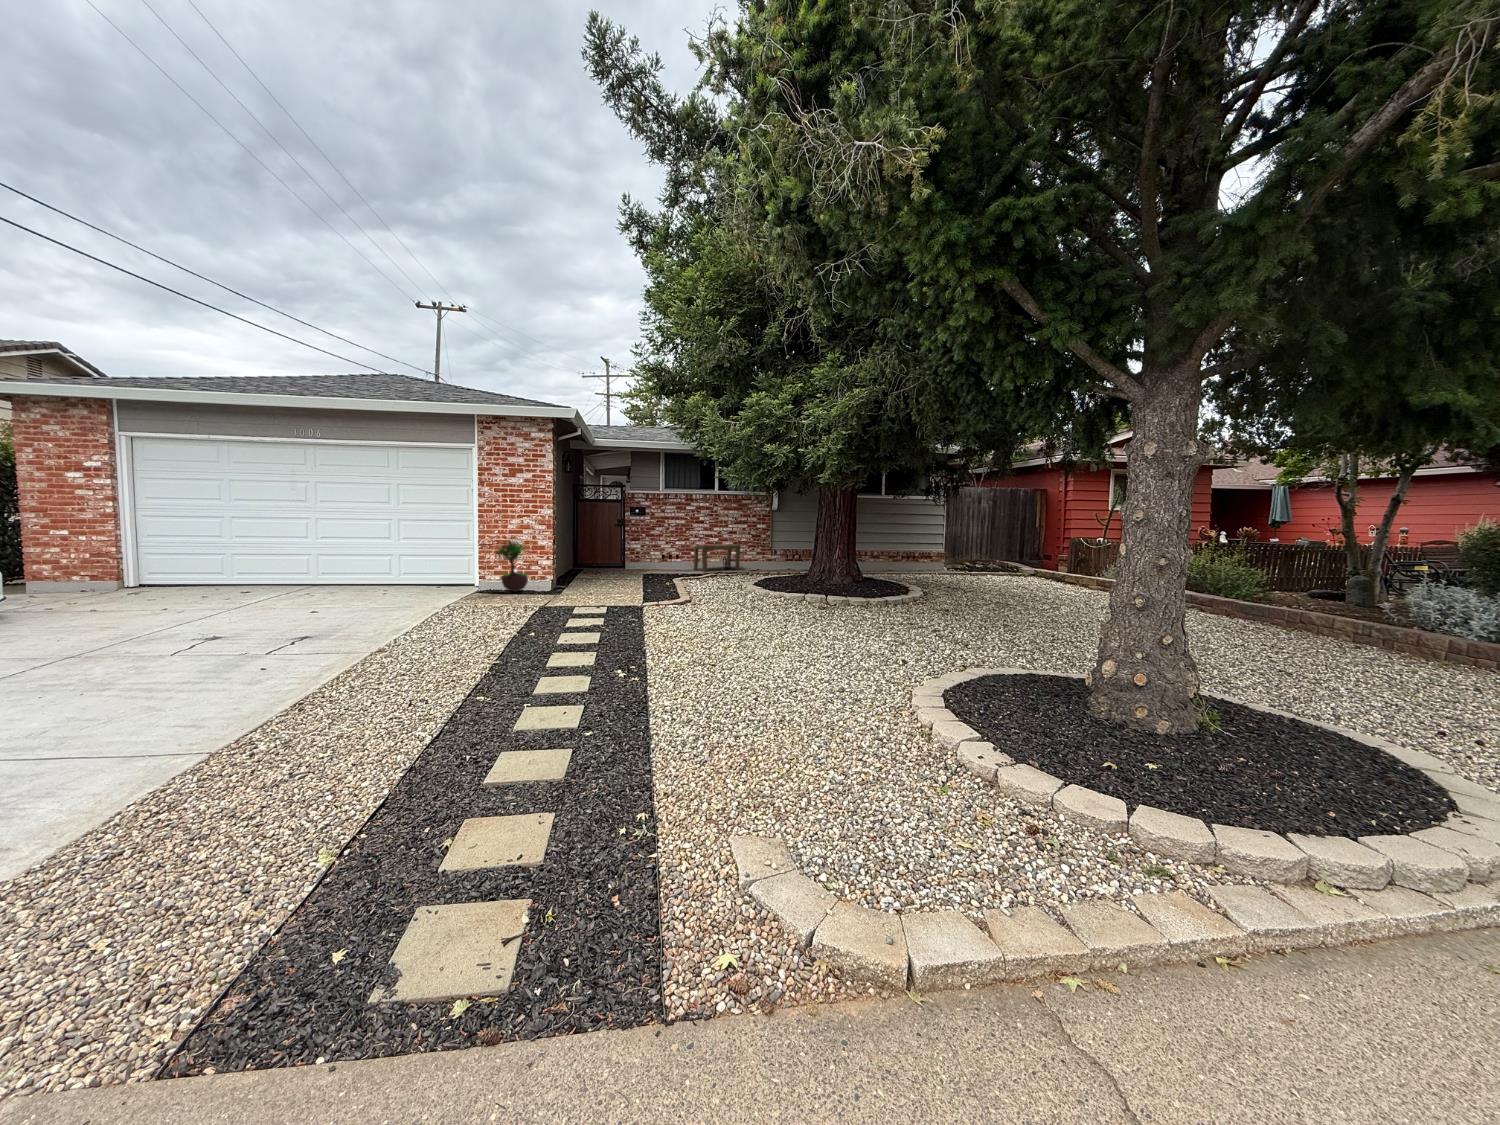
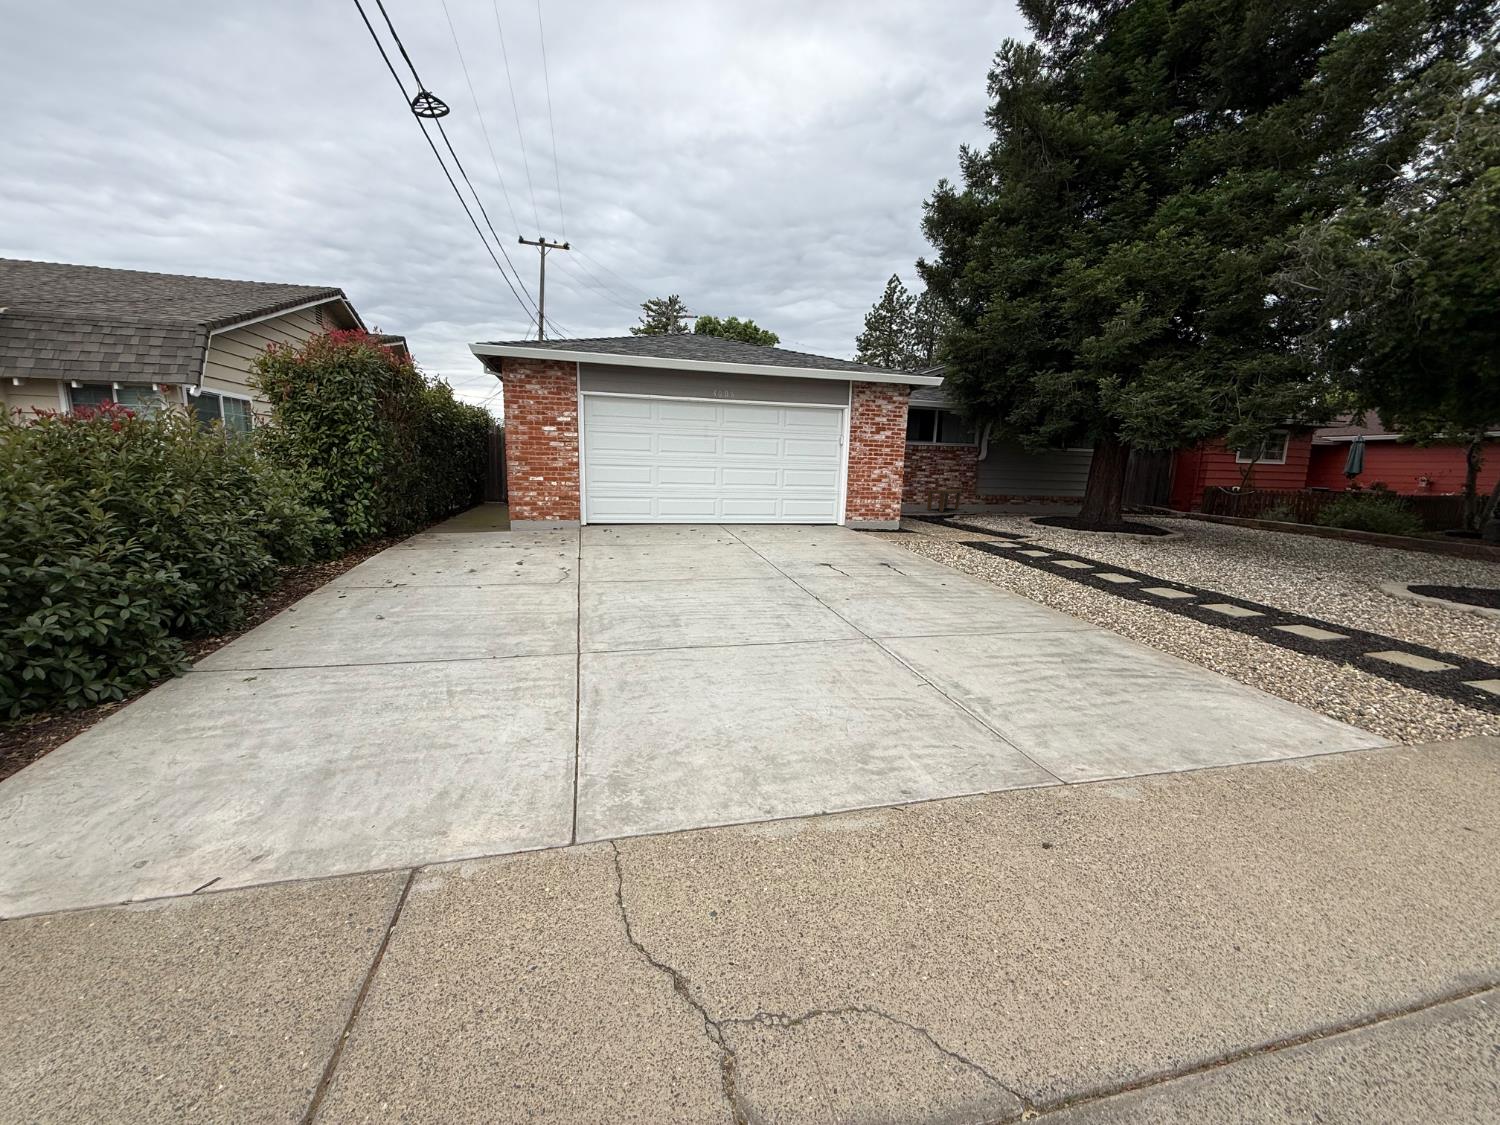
potted tree: present [495,540,528,592] -> none [871,482,900,529]

